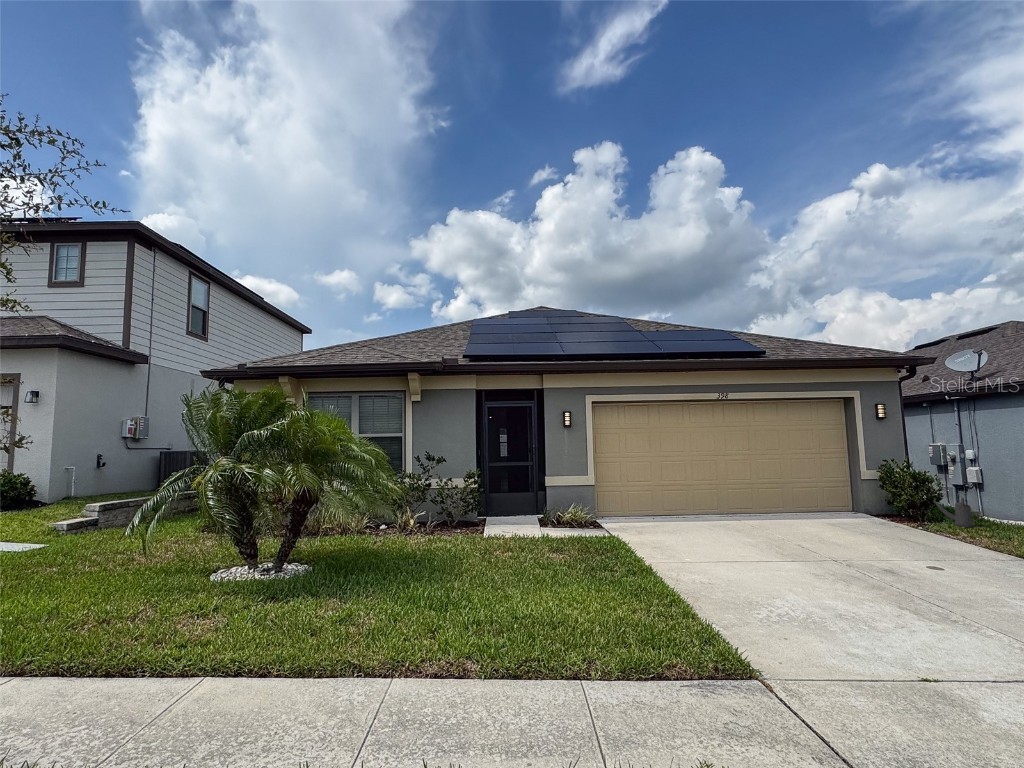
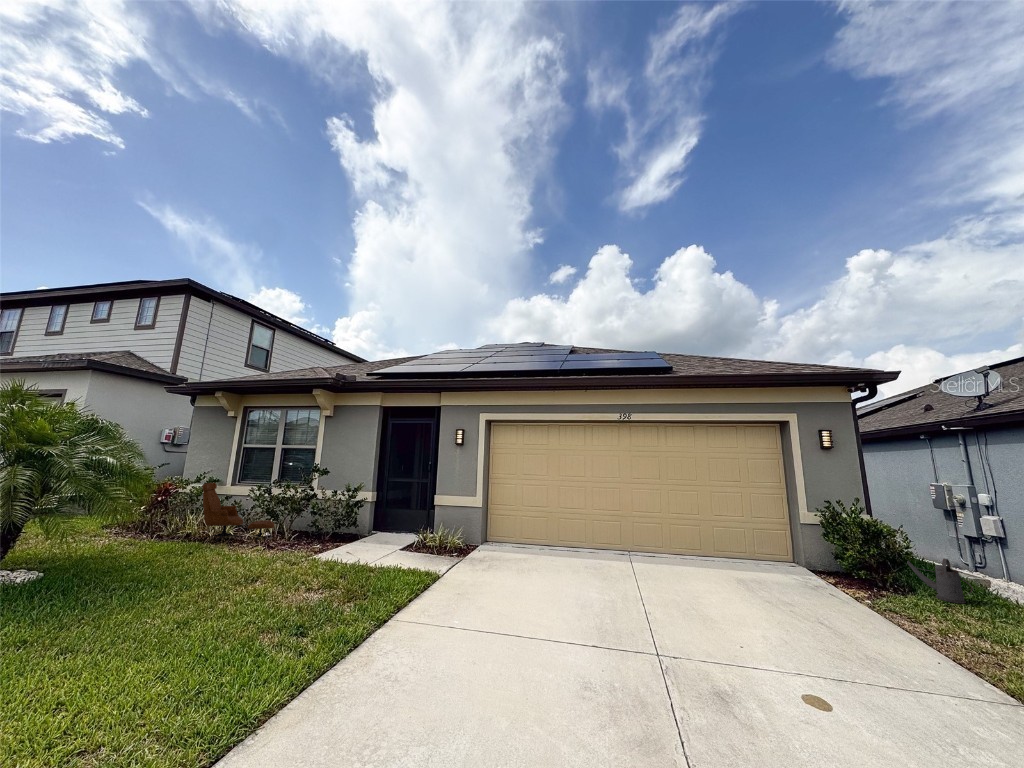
lounge chair: none [317,480,389,541] -> present [202,483,274,542]

